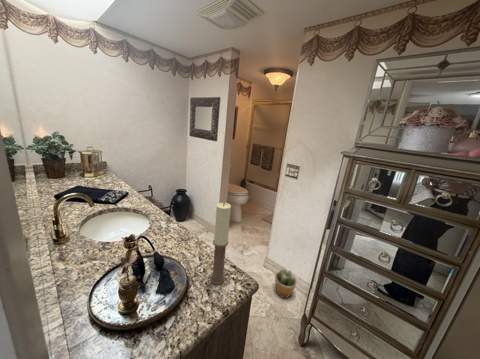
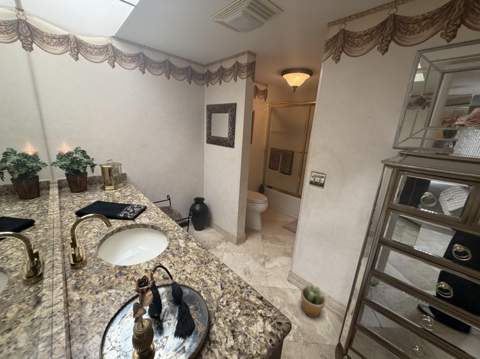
candle: present [211,203,231,285] -> none [236,228,258,323]

